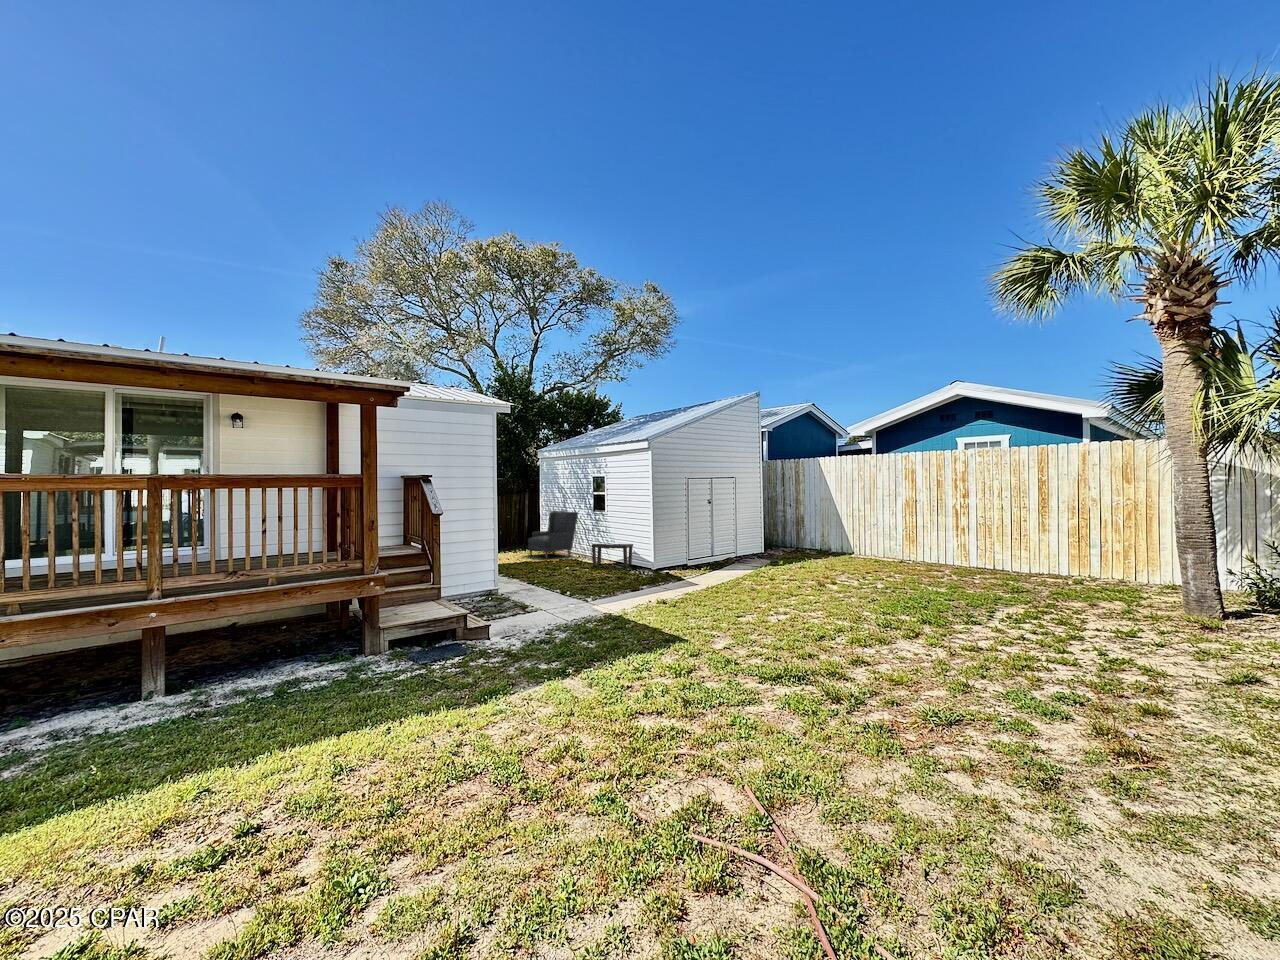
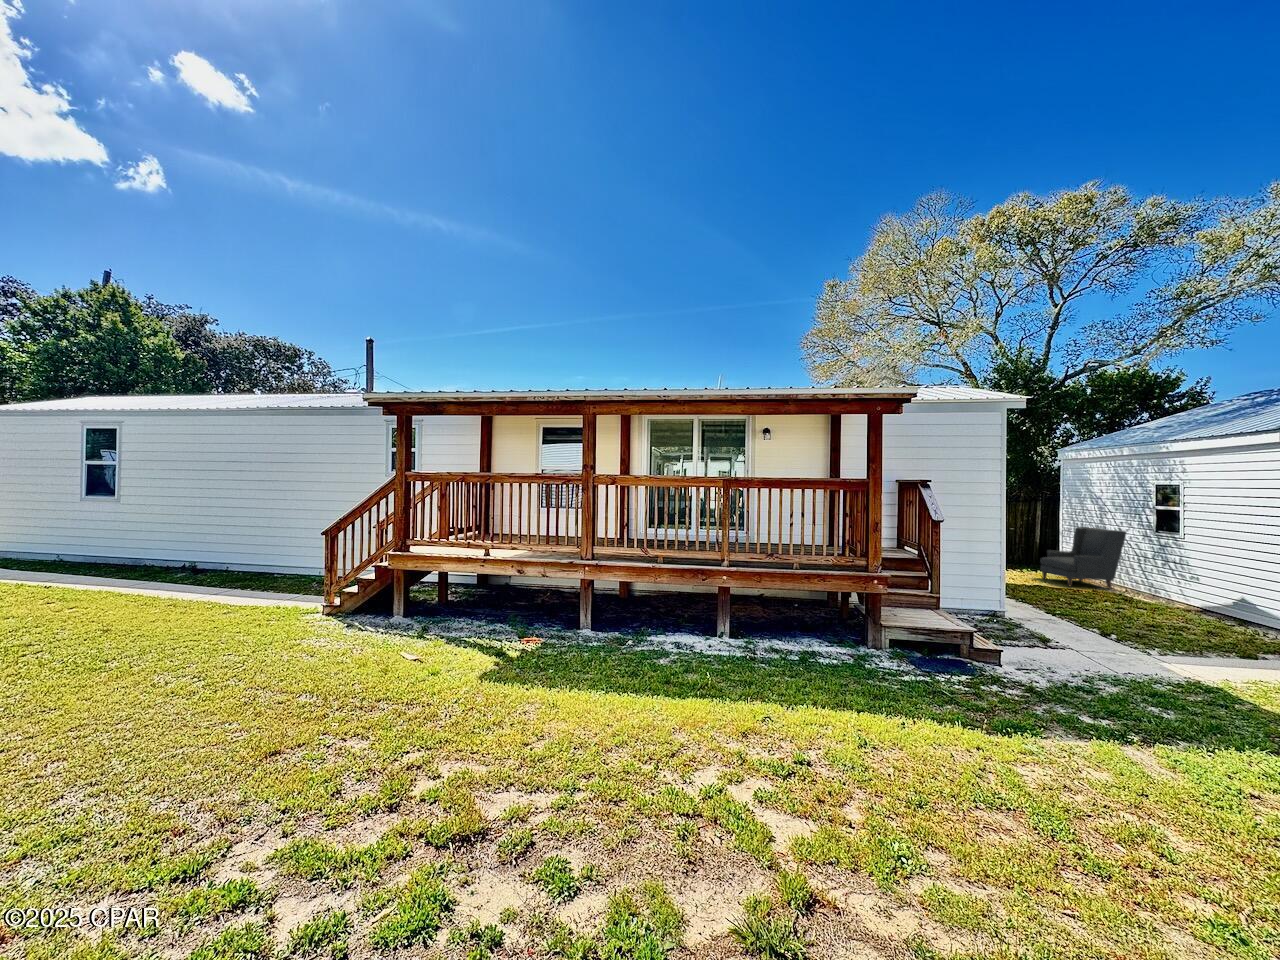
bench: present [592,543,633,568] -> none [1154,578,1245,621]

